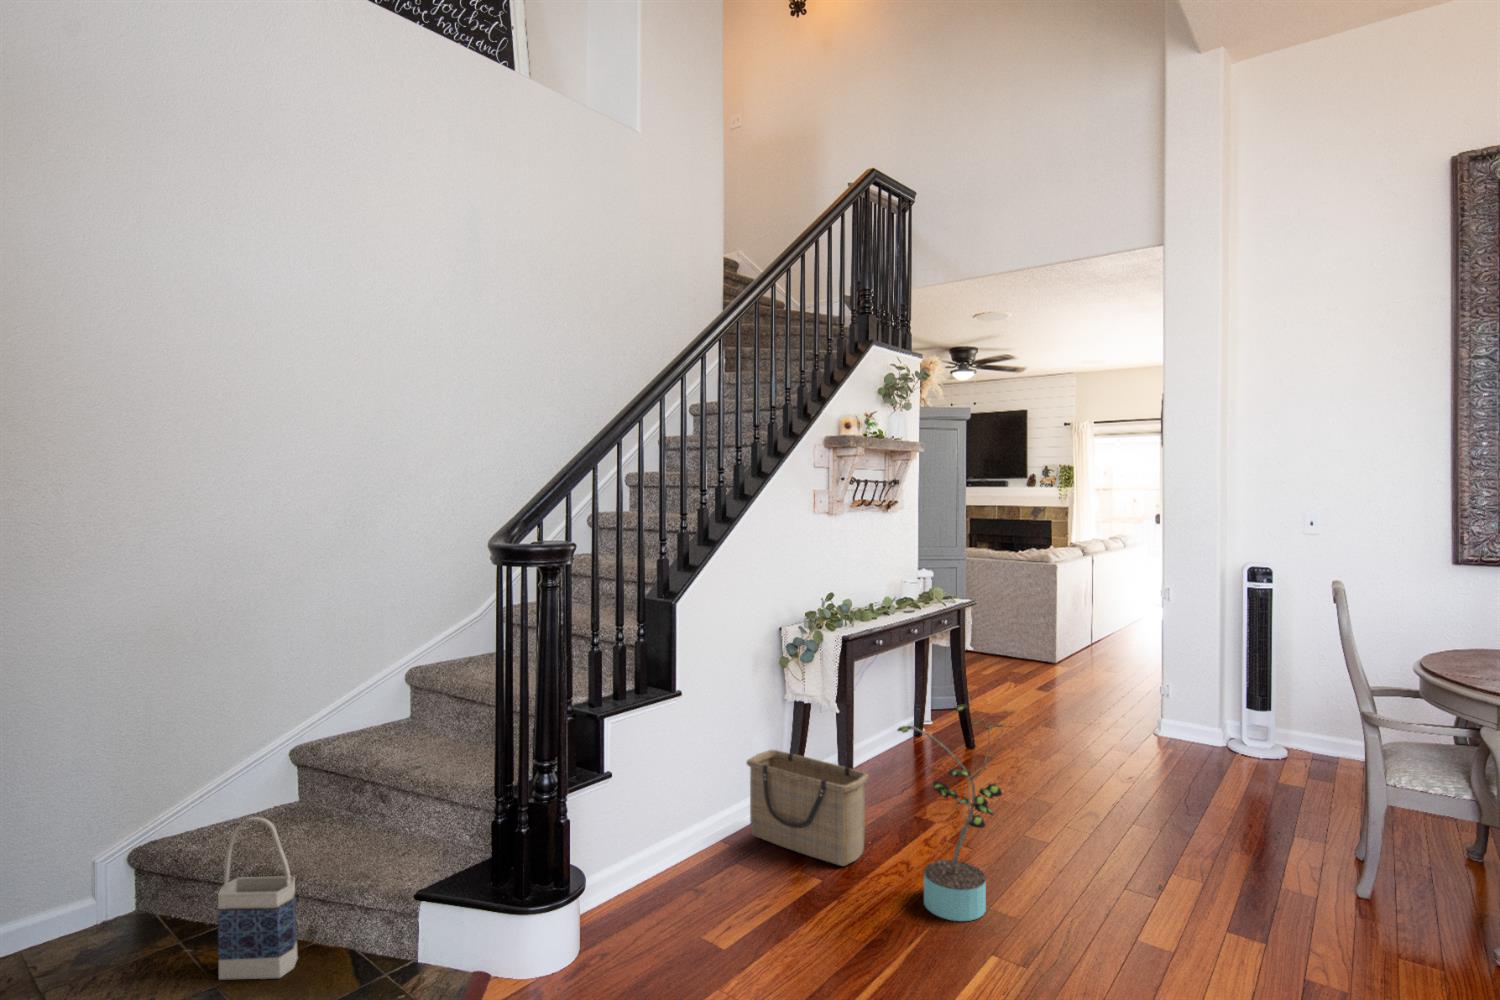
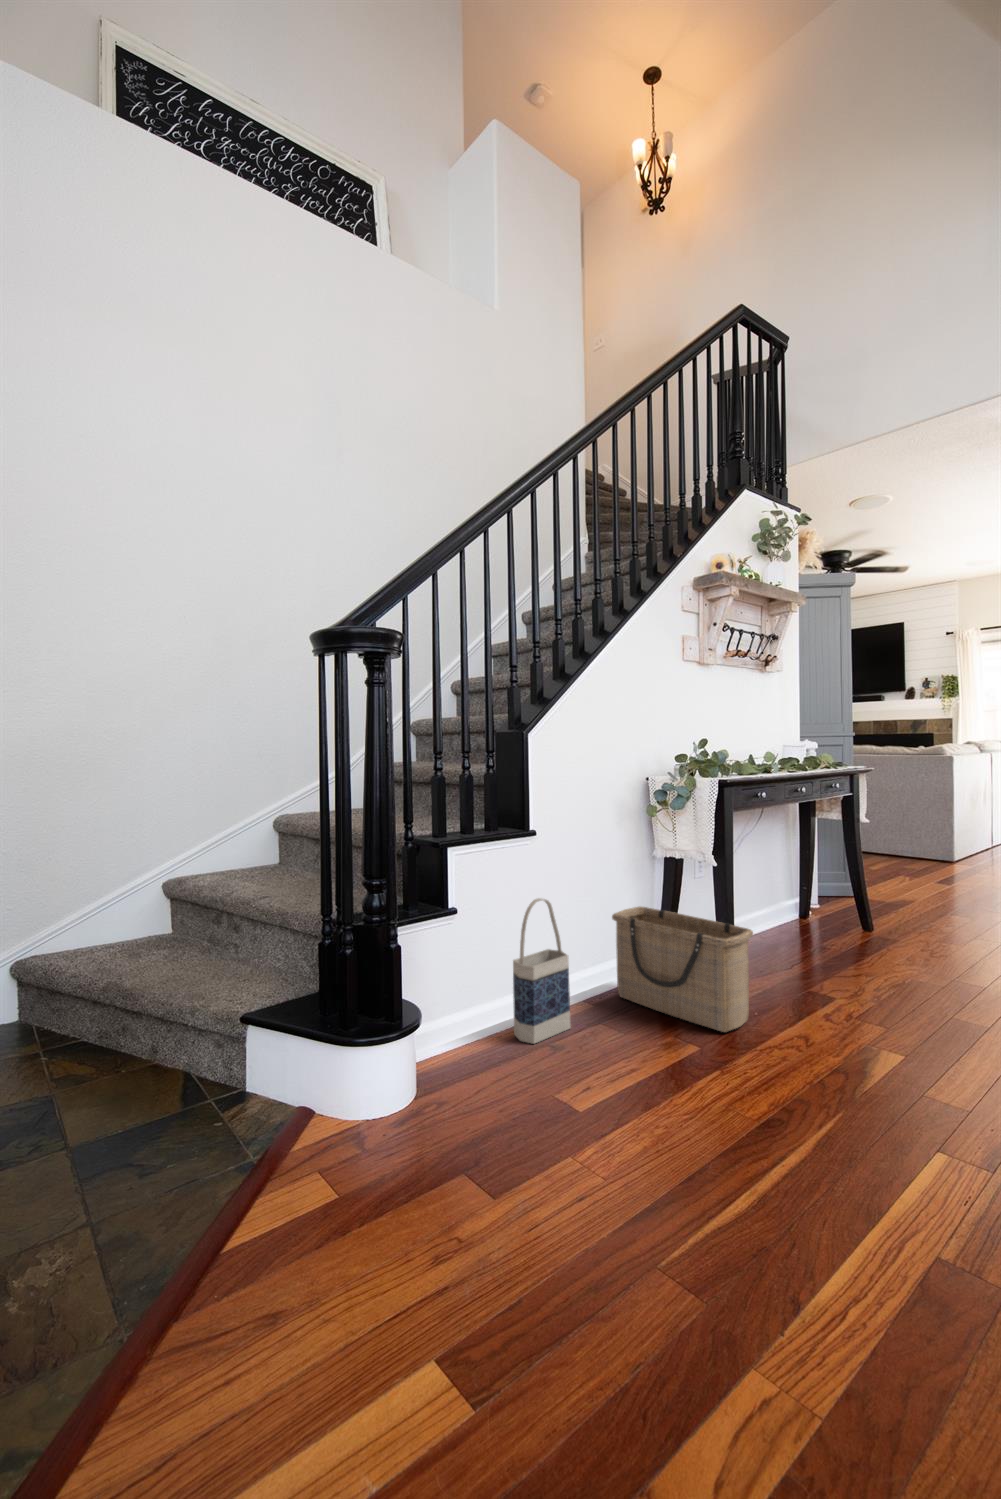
potted plant: present [898,704,1006,921] -> none [790,840,948,1102]
bag: present [218,817,298,979] -> present [513,898,571,1044]

